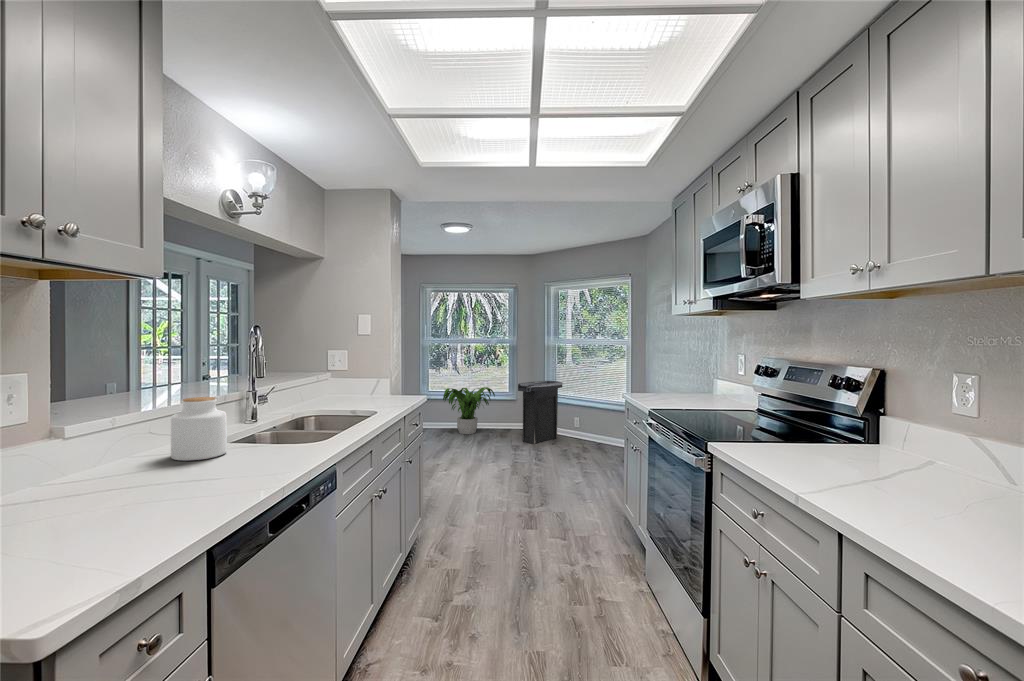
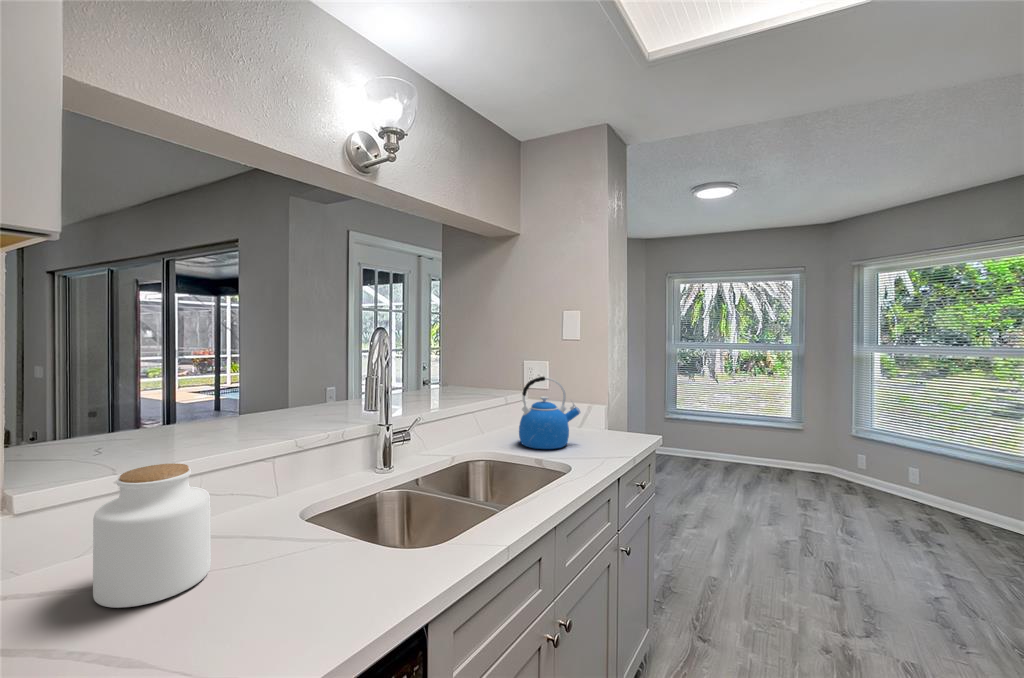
kettle: none [338,359,379,405] -> present [519,376,580,449]
trash can: present [518,381,562,444] -> none [809,406,889,500]
potted plant: present [443,387,495,434] -> none [695,405,769,468]

